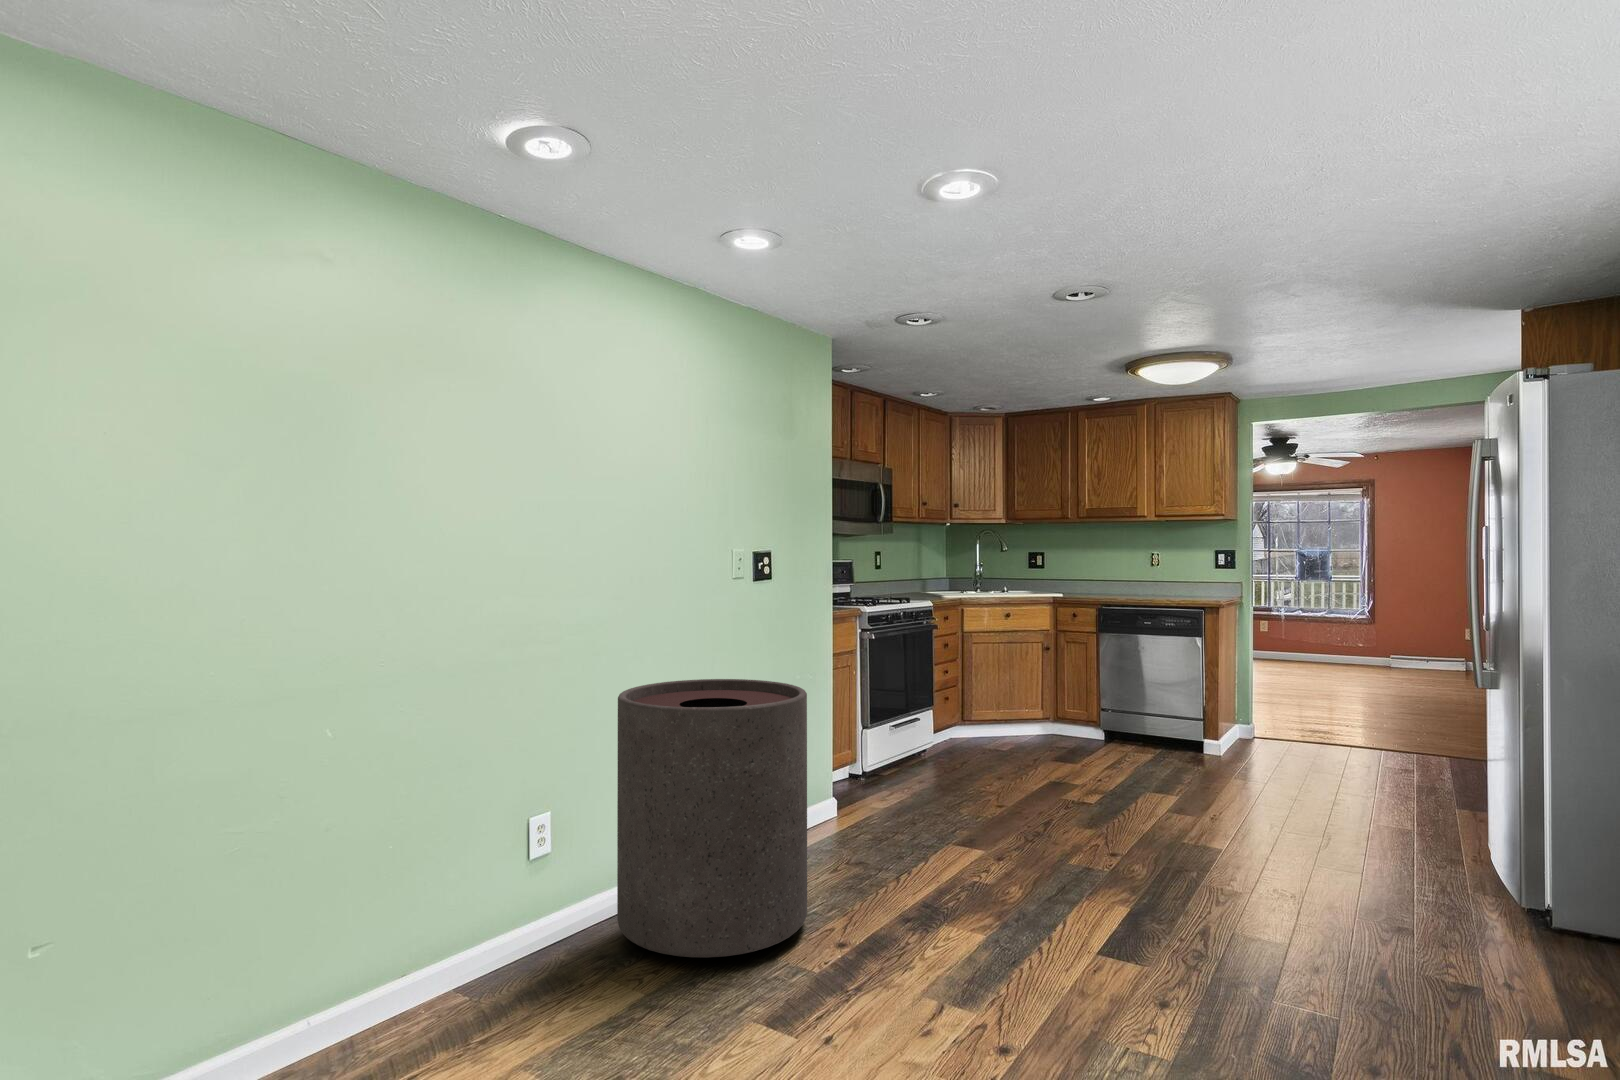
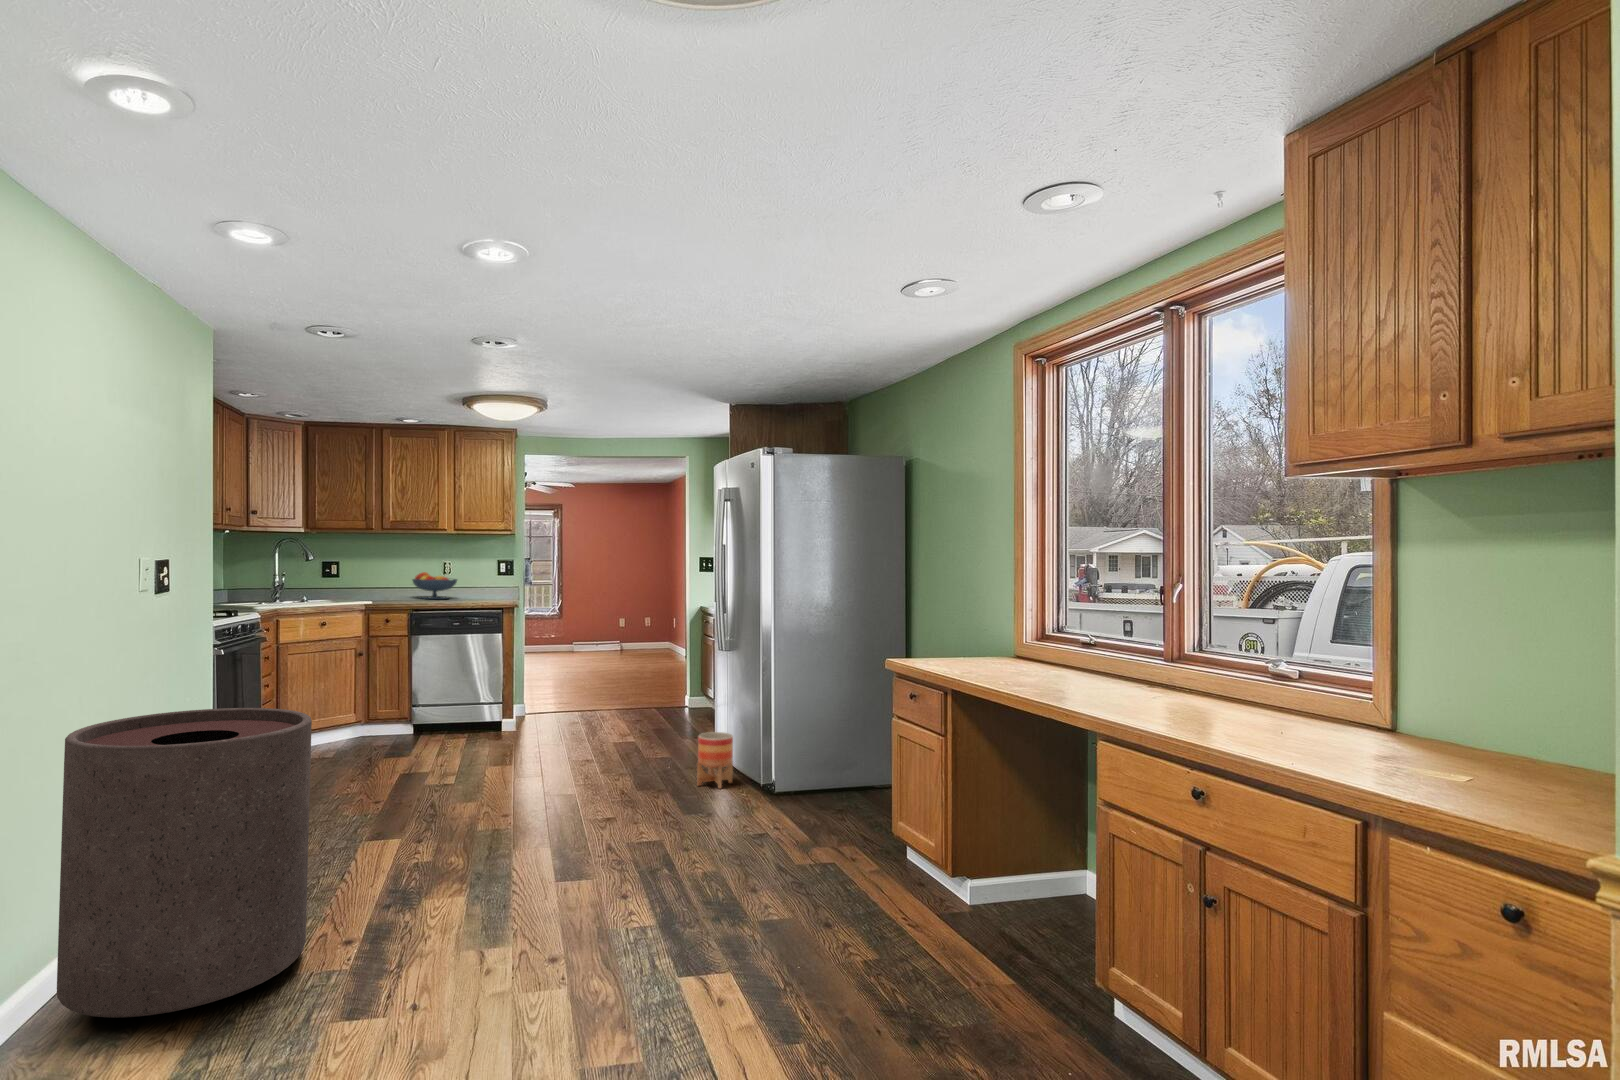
fruit bowl: none [1113,564,1163,594] -> present [413,572,457,599]
planter: none [1415,801,1485,894] -> present [697,732,733,789]

